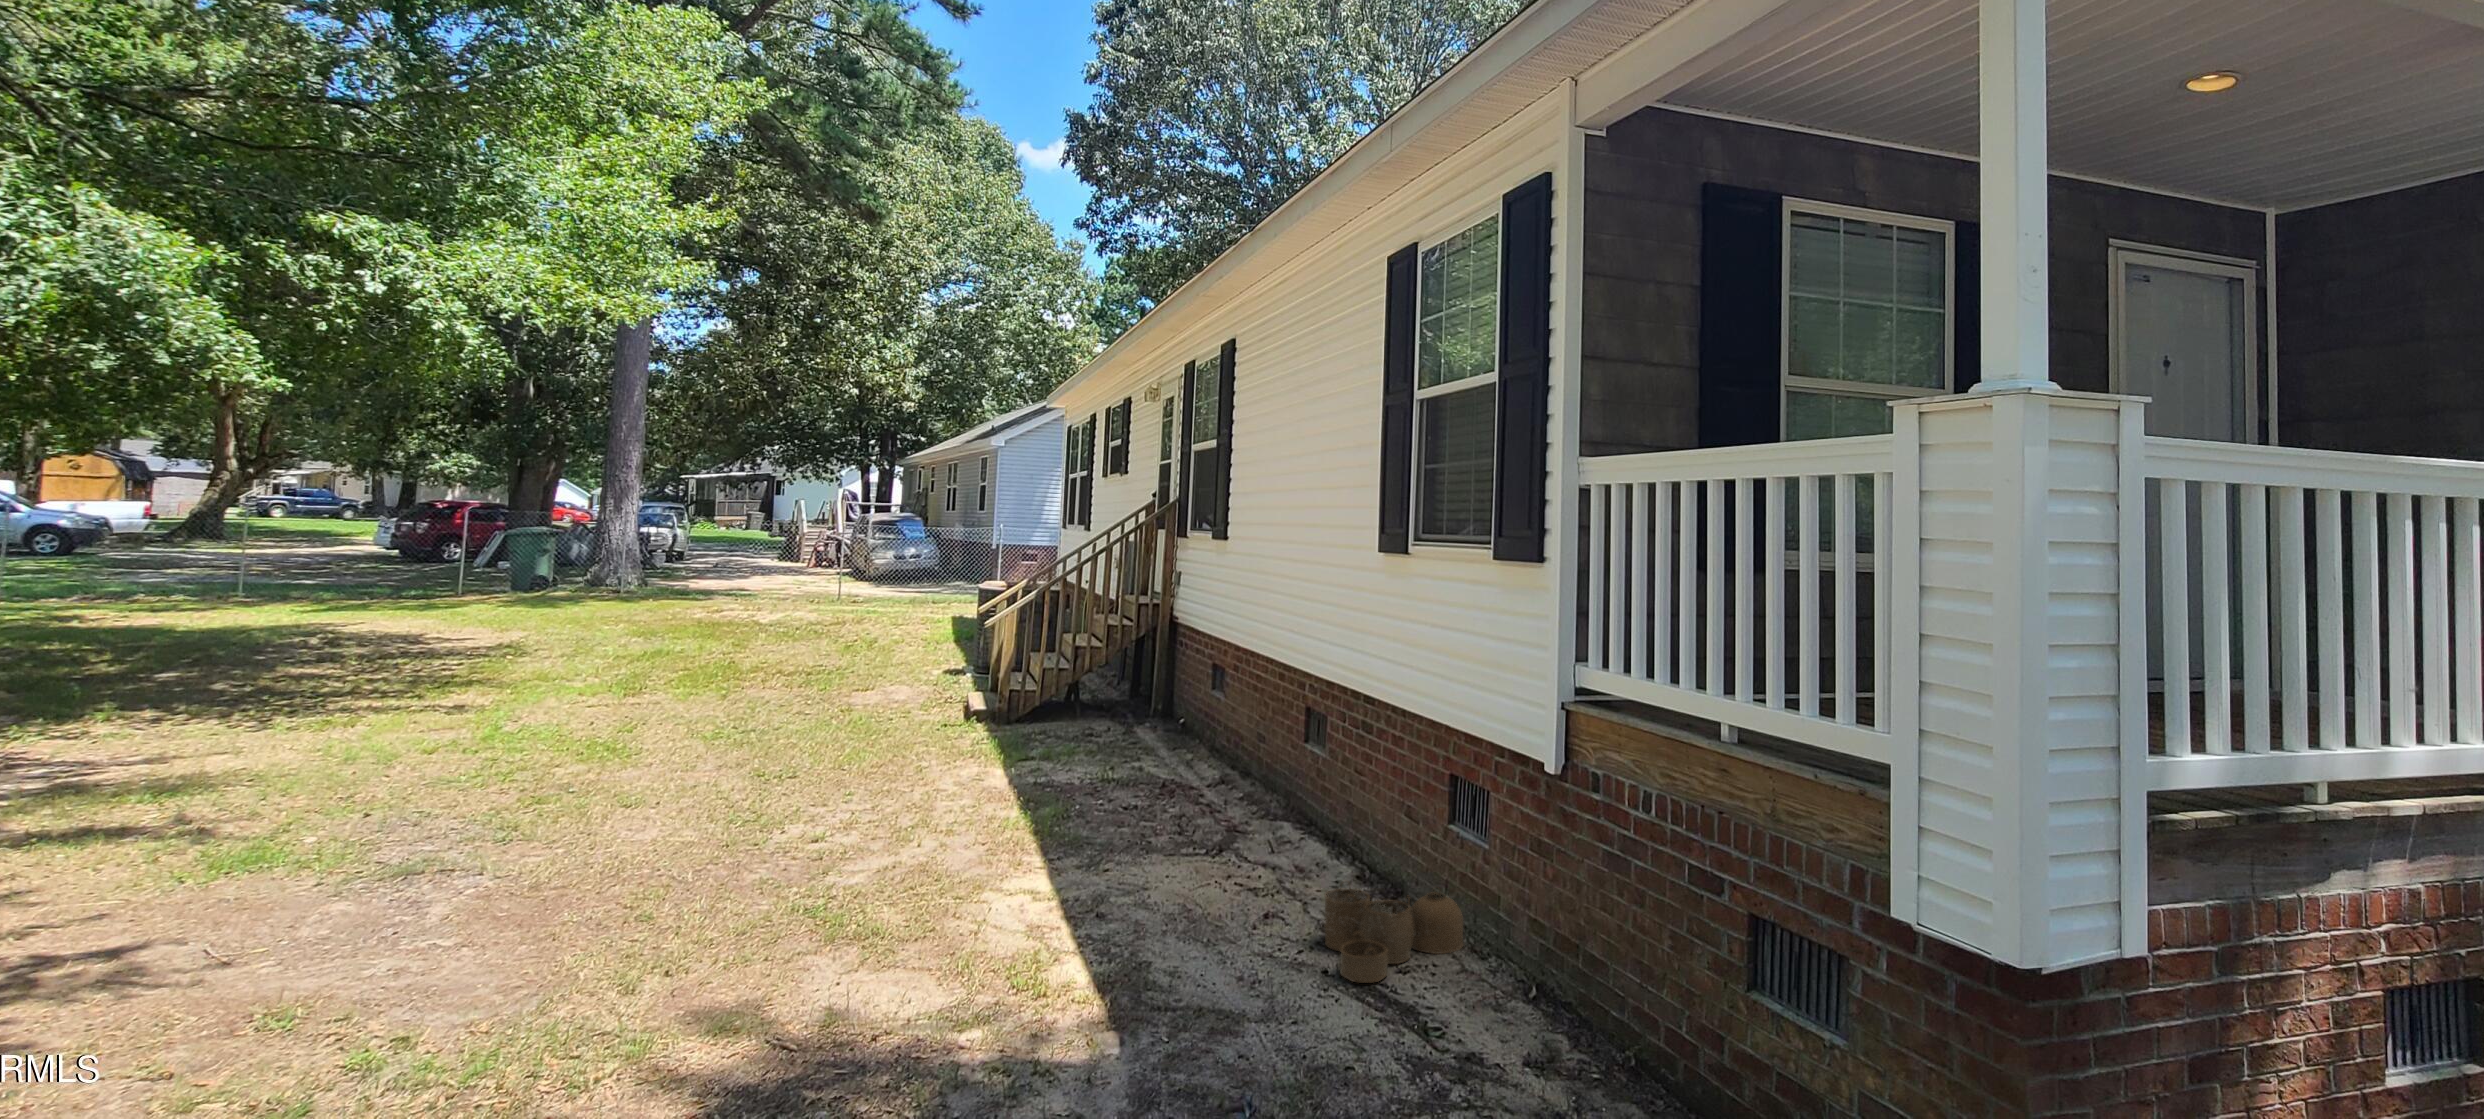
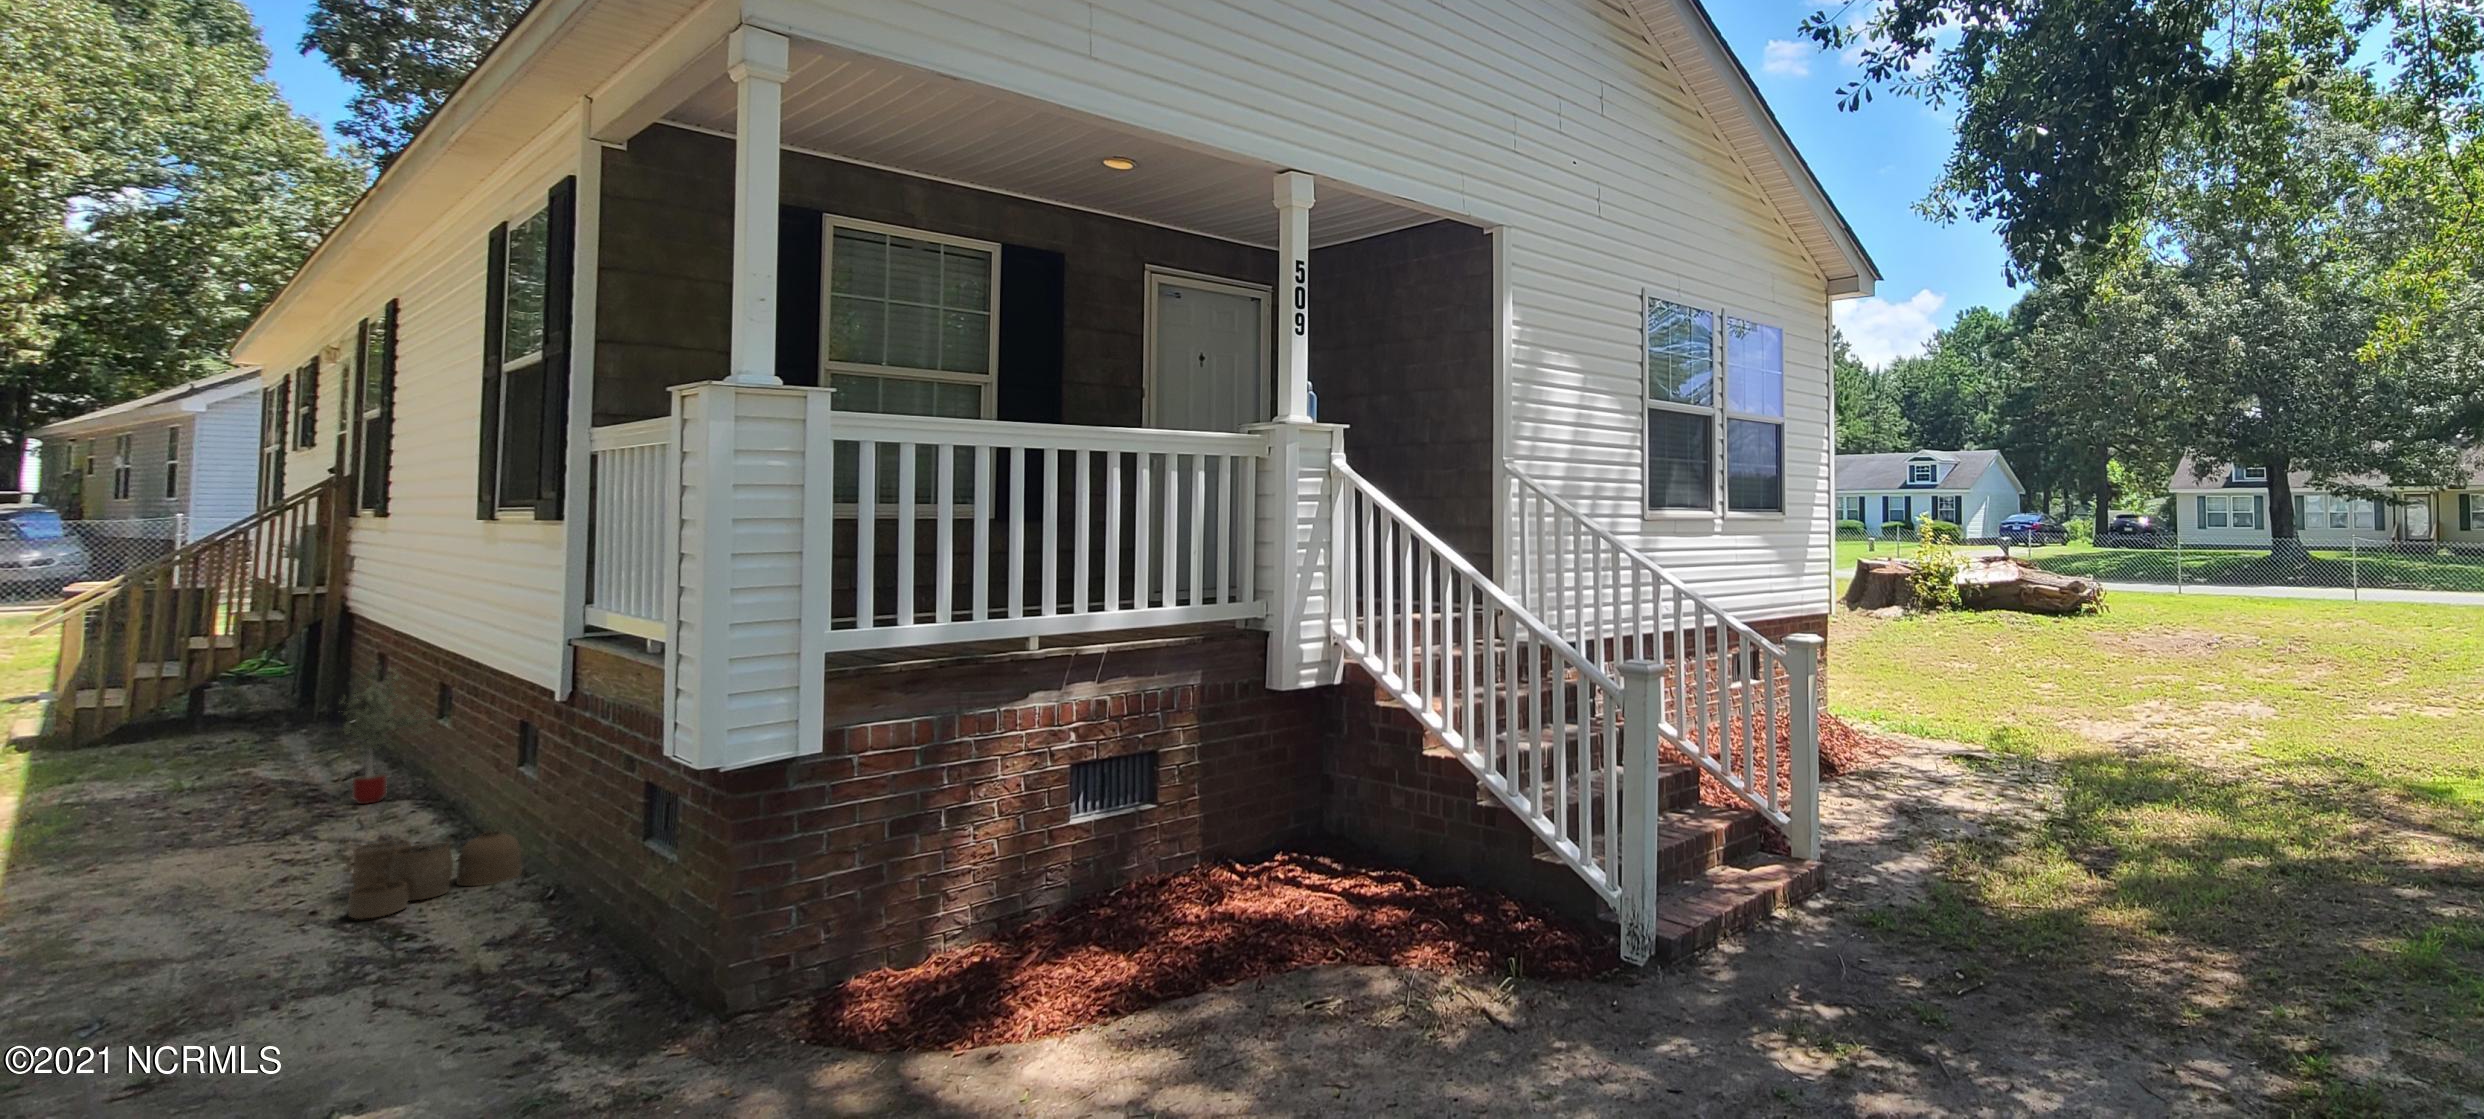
potted tree: none [1230,683,1302,815] -> present [342,666,429,804]

